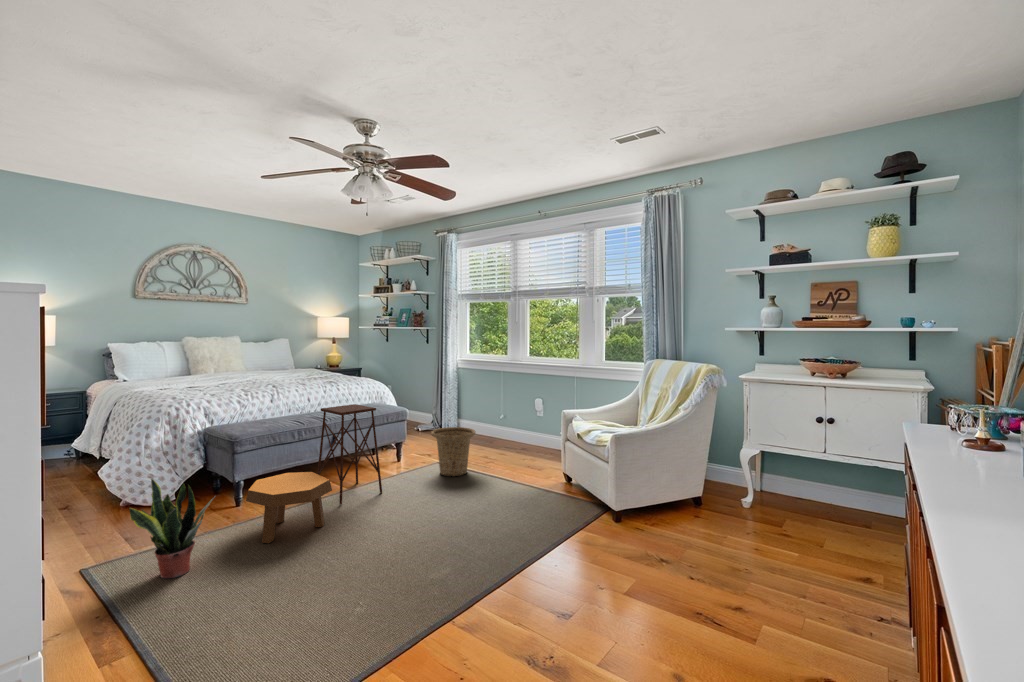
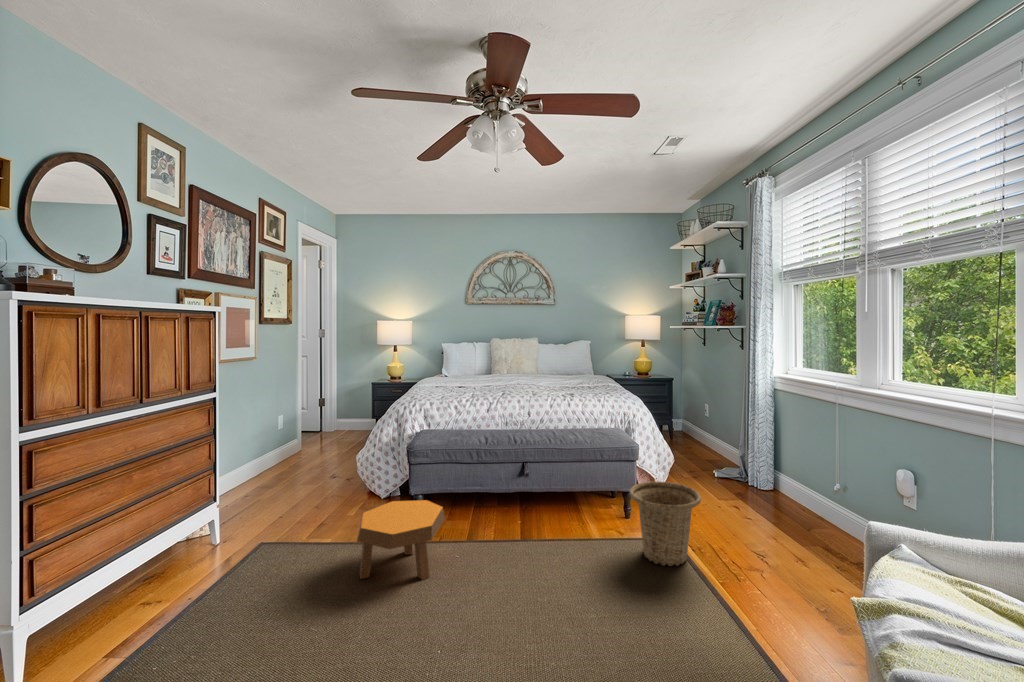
side table: present [317,404,382,505] -> none [478,430,540,555]
potted plant: present [129,479,213,578] -> none [230,483,306,585]

